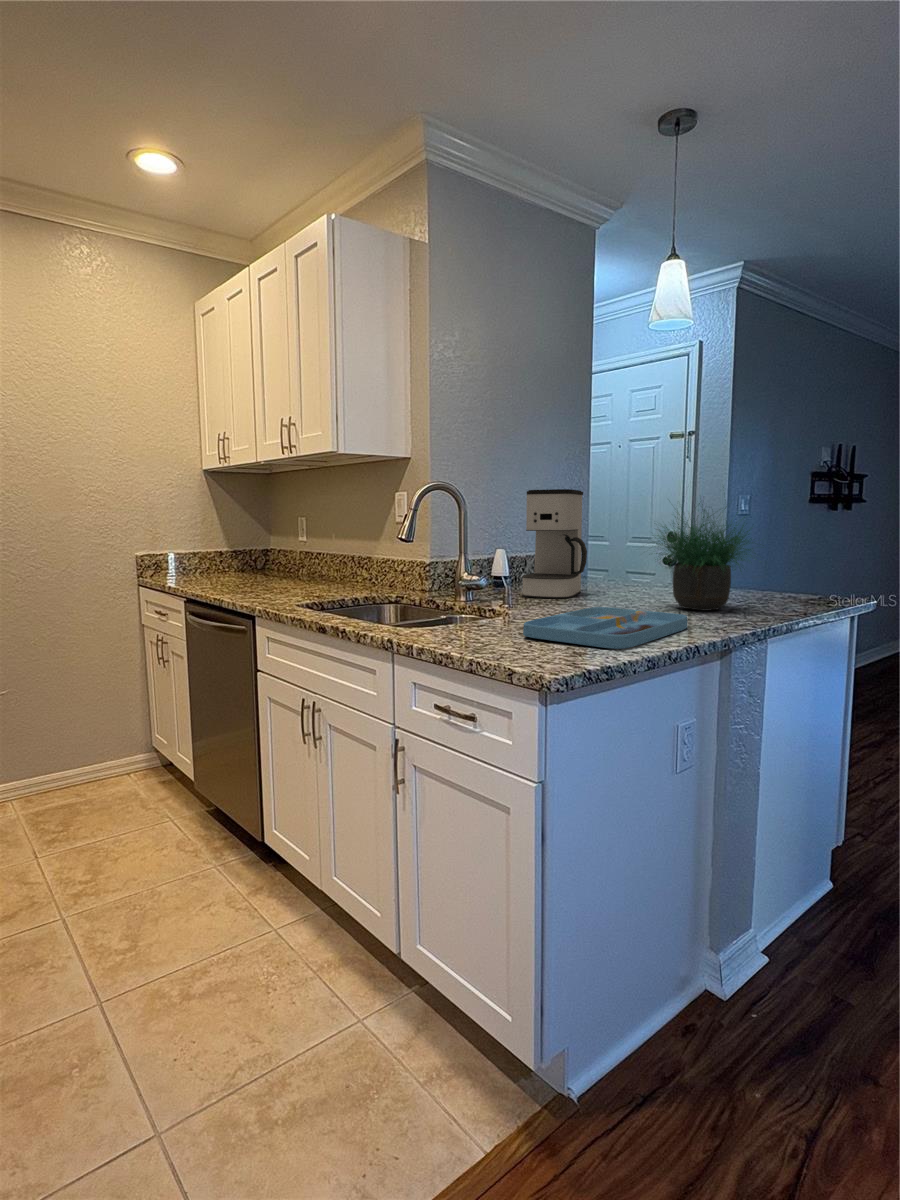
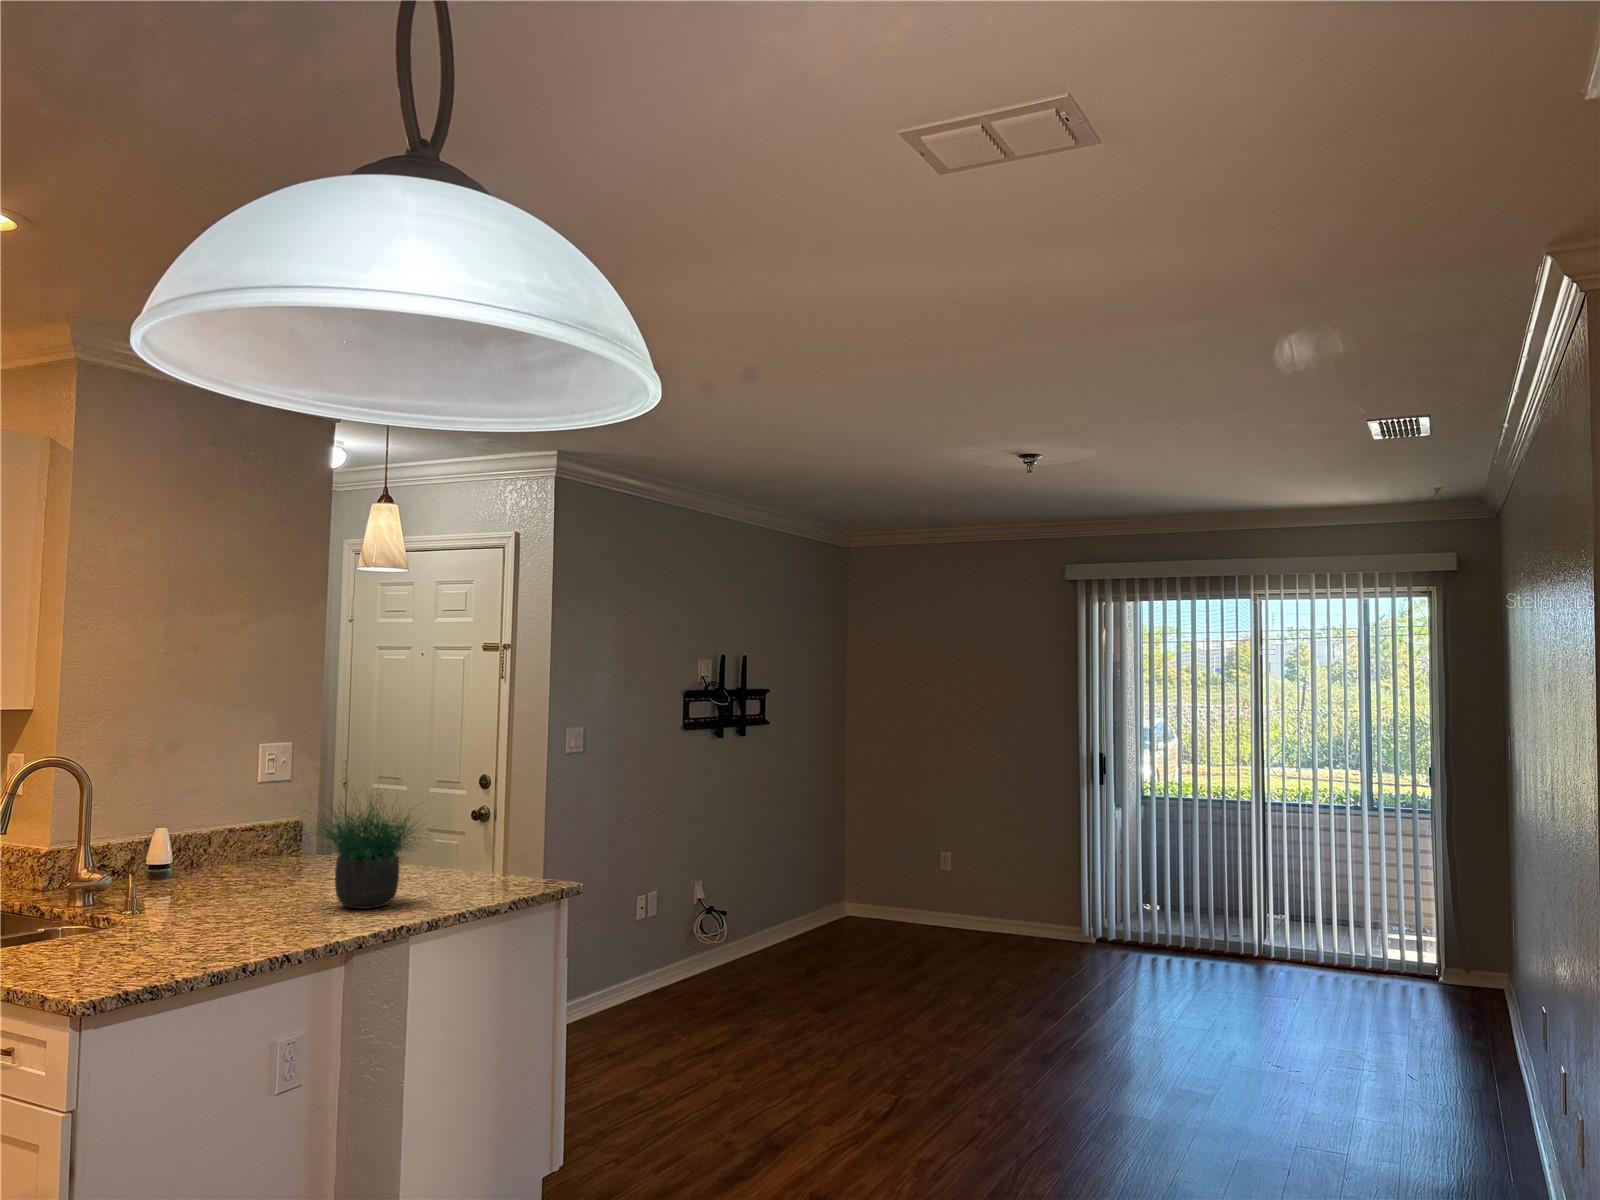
coffee maker: present [522,489,587,599] -> none [172,756,268,896]
tray: present [523,607,687,649] -> none [98,913,307,966]

